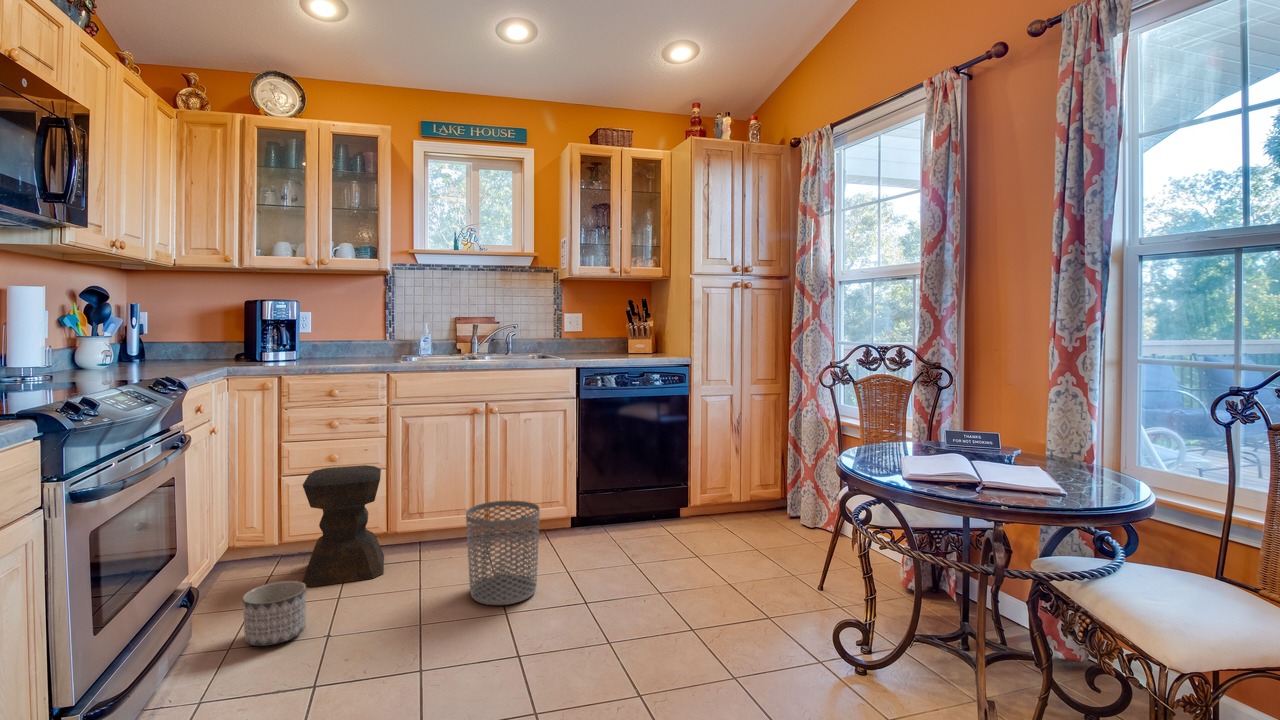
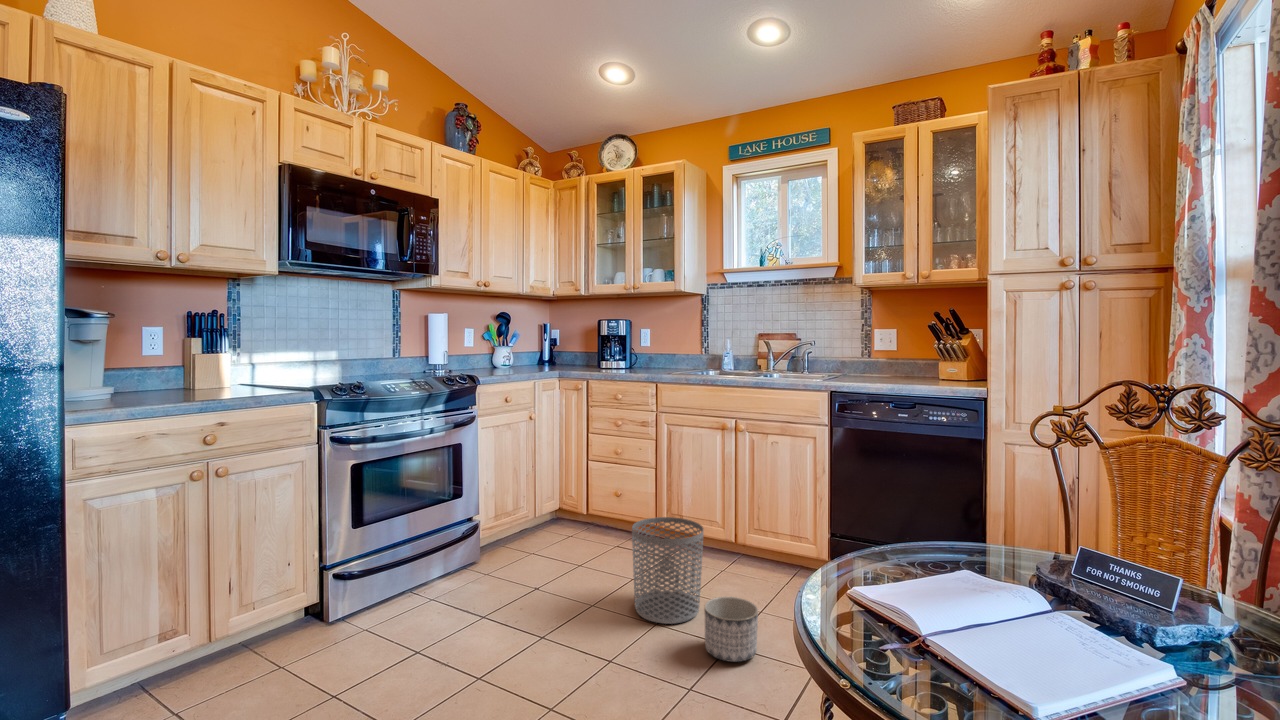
stool: present [302,465,384,587] -> none [572,460,646,560]
planter: present [243,581,306,646] -> present [704,597,758,662]

